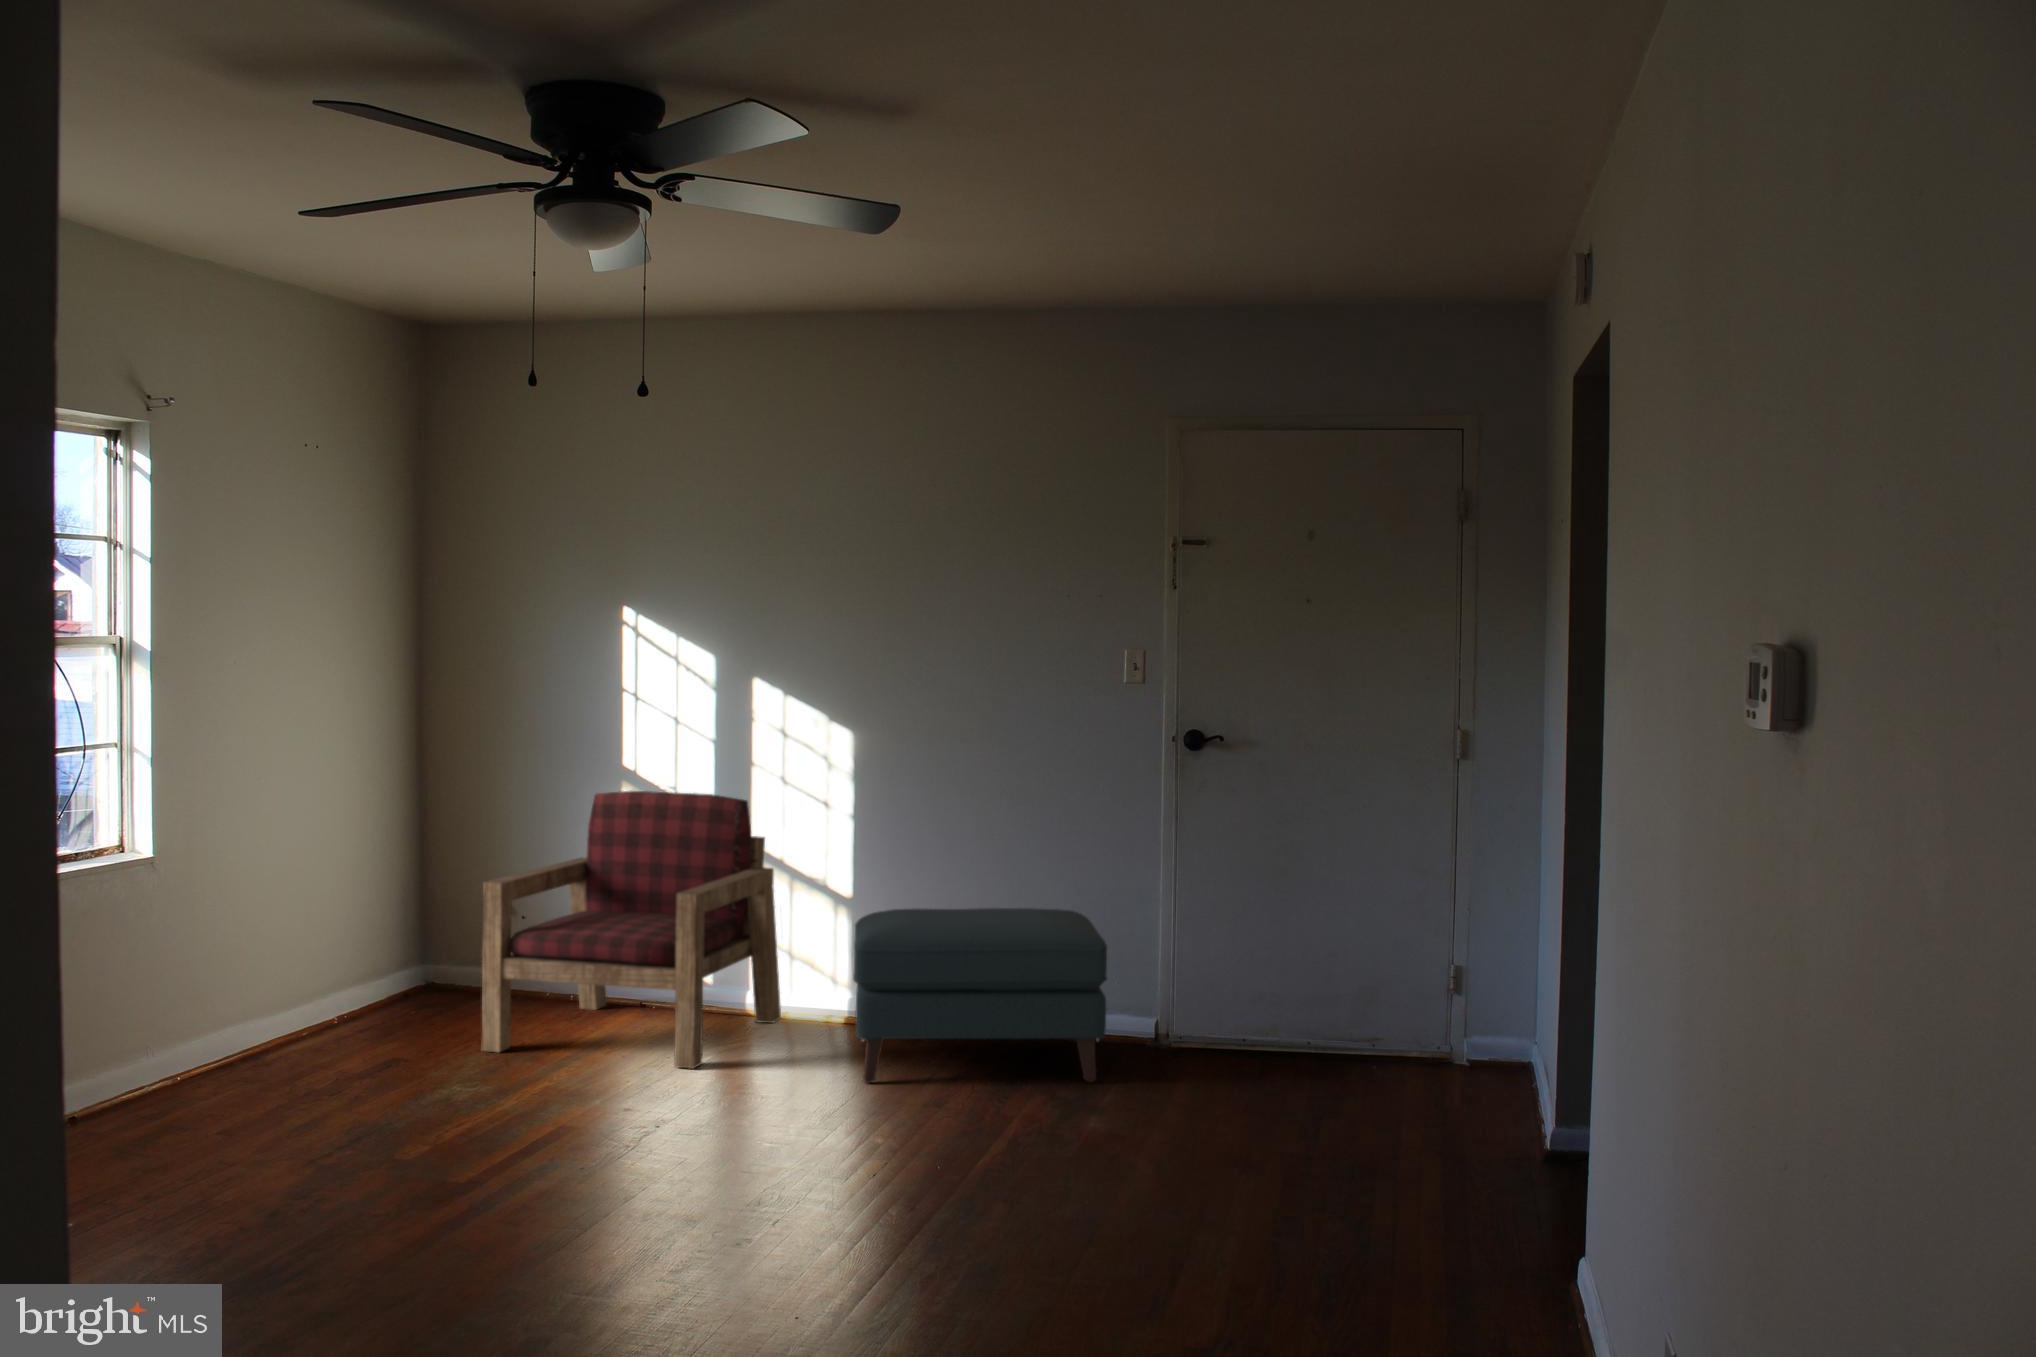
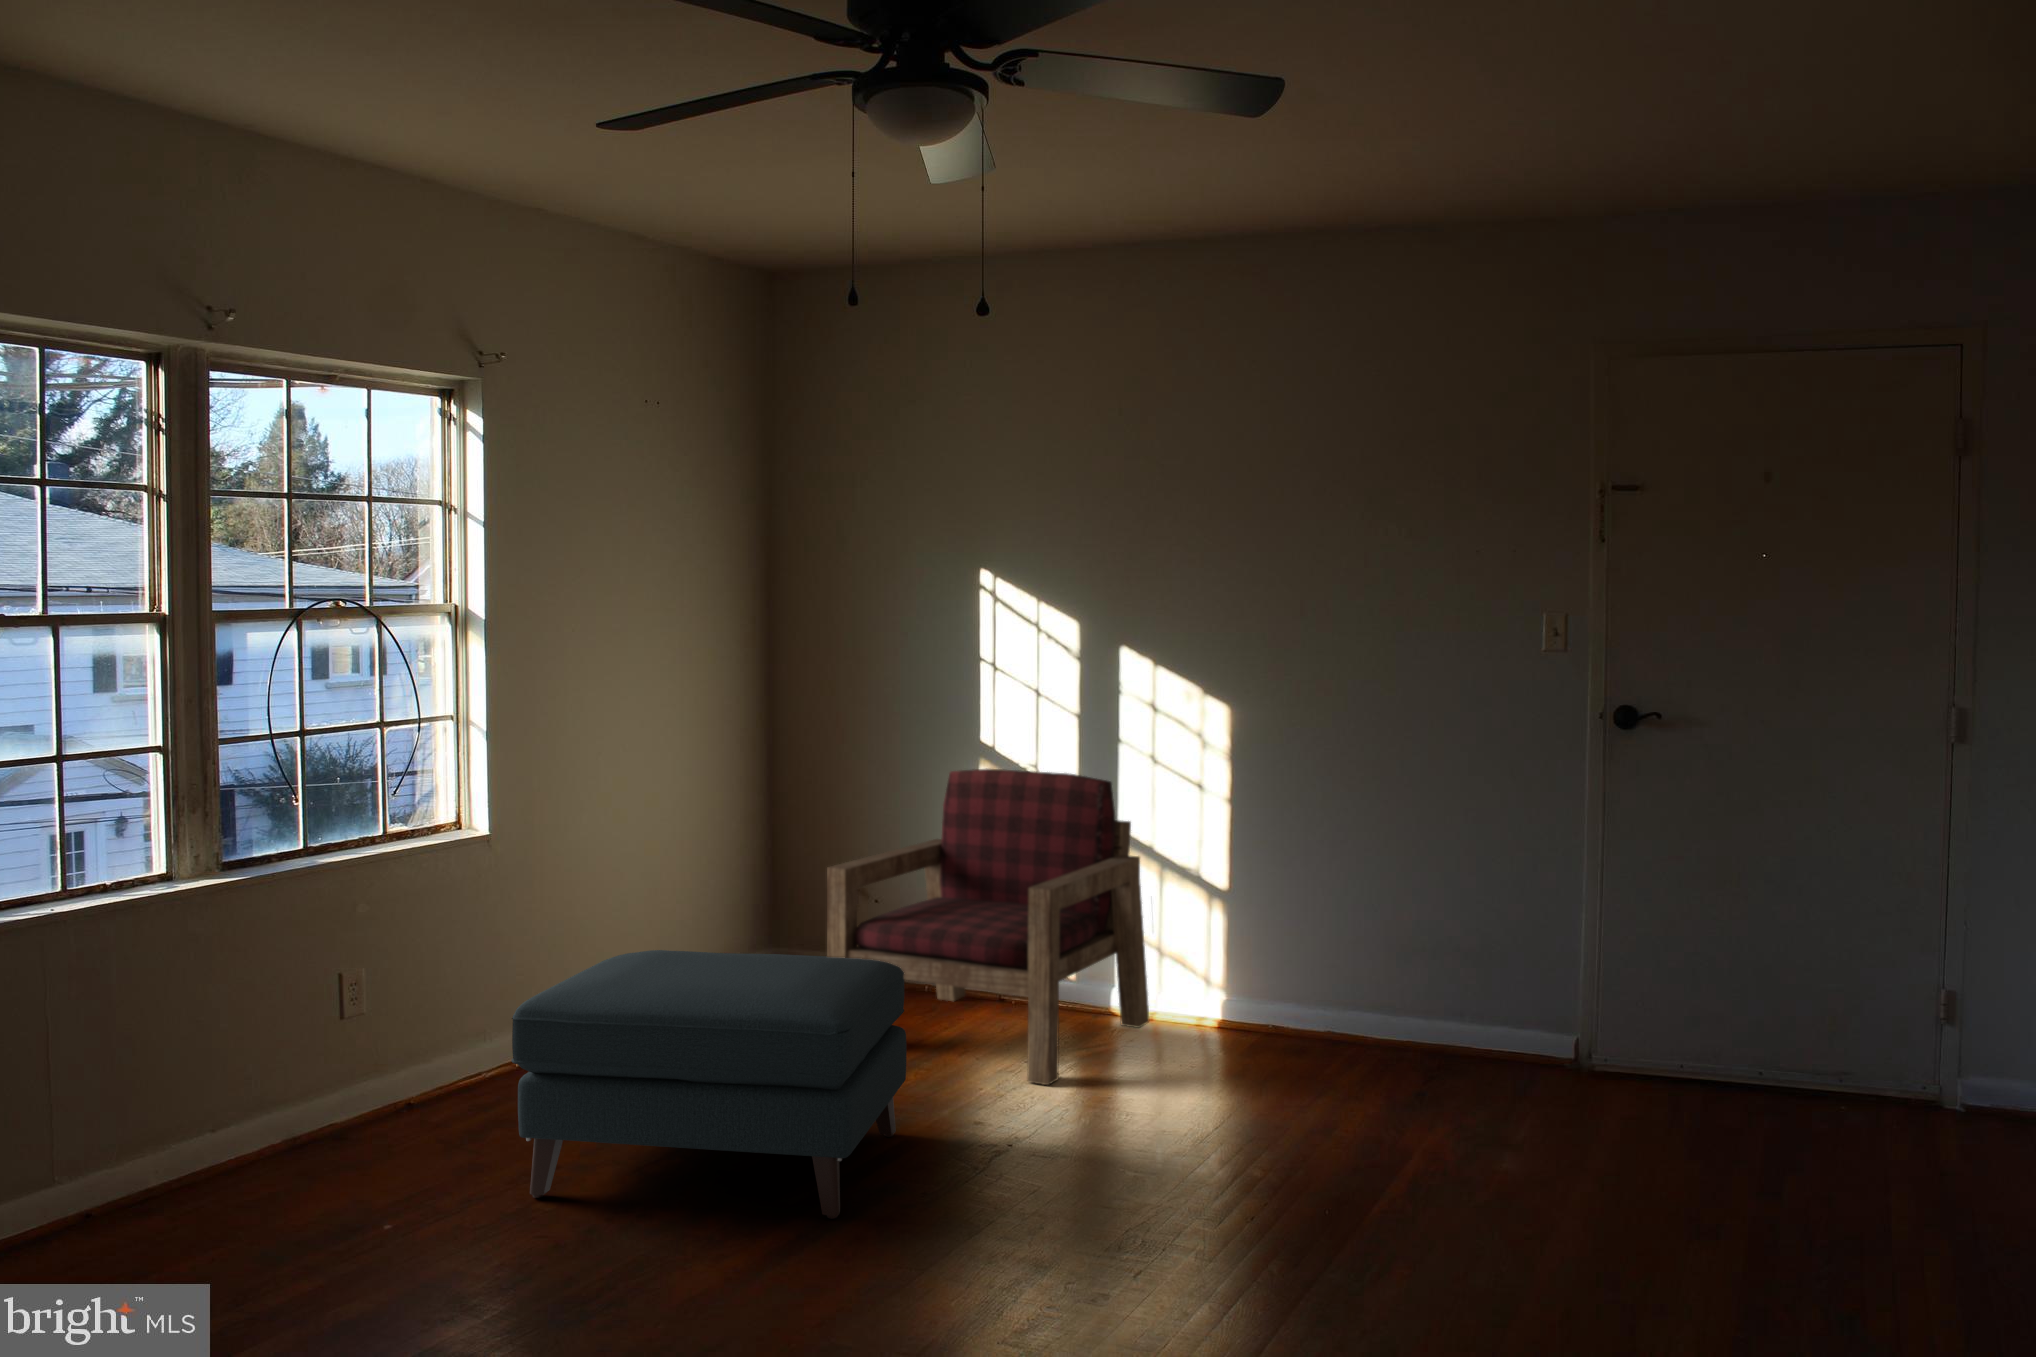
ottoman: present [853,908,1107,1083] -> present [511,950,907,1219]

